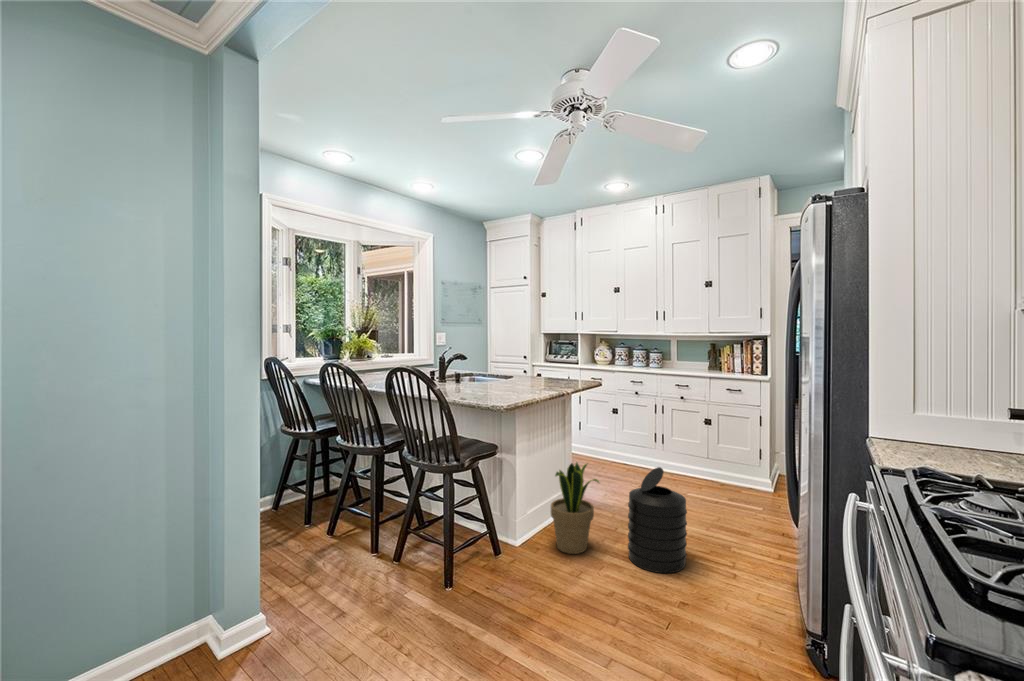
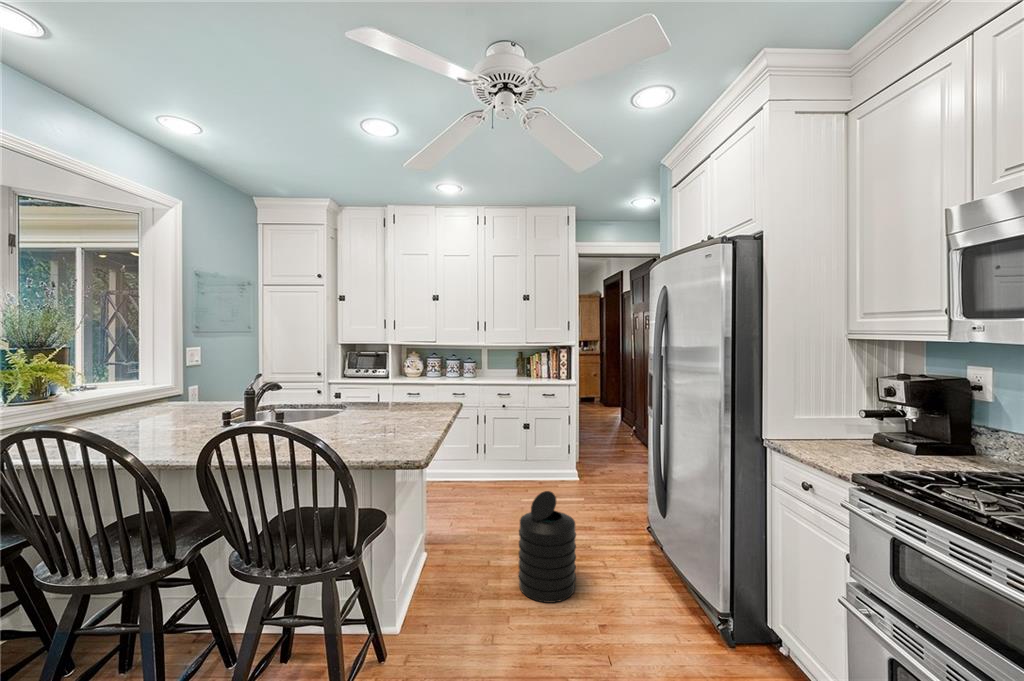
potted plant: present [551,463,599,554] -> none [436,500,493,613]

